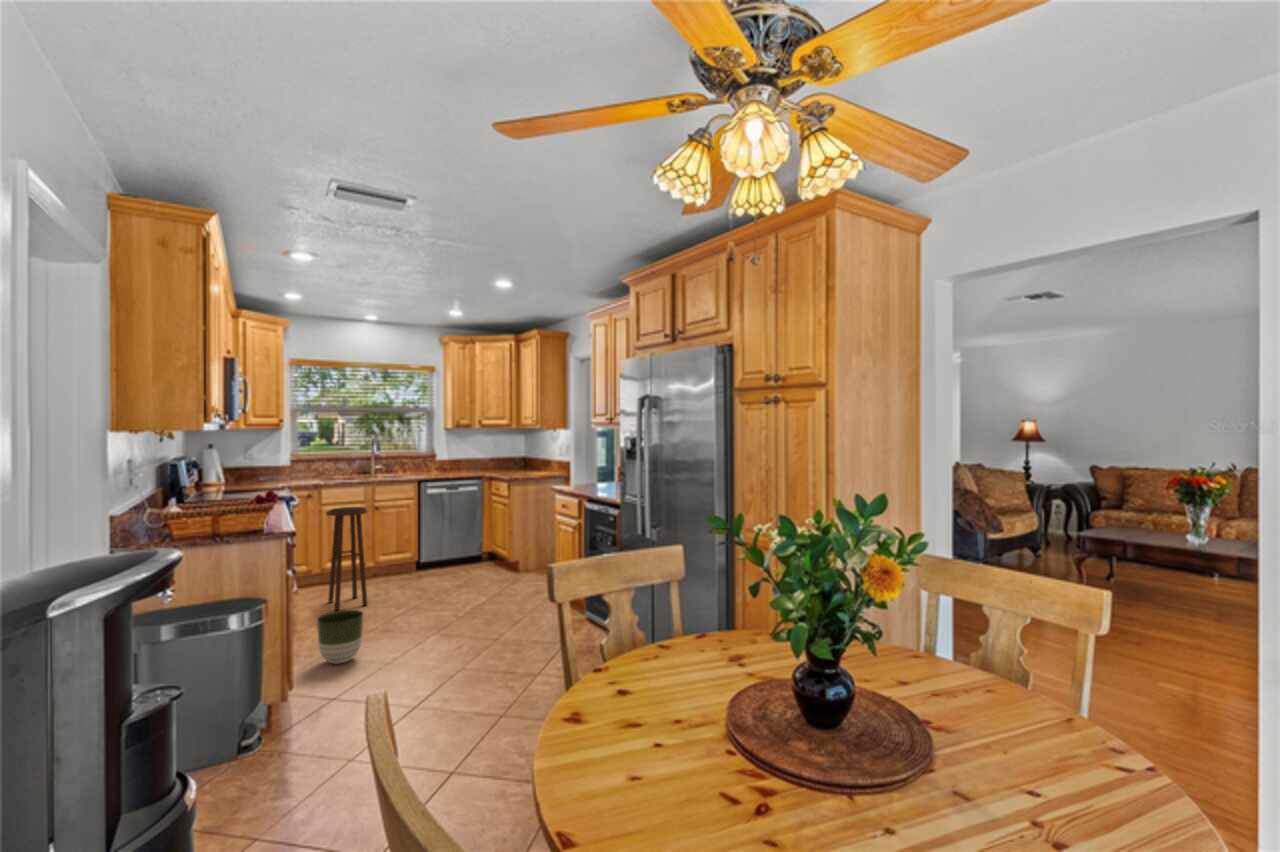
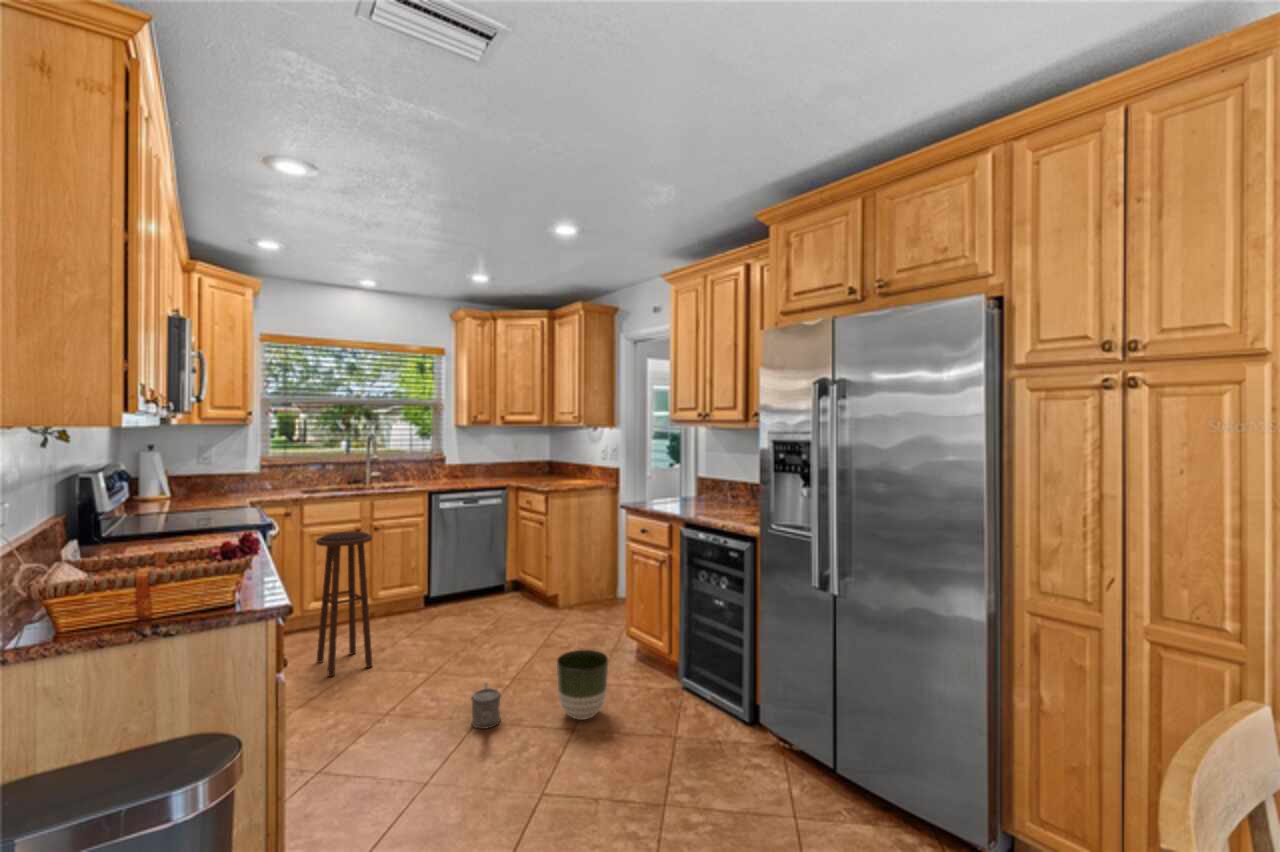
planter: present [317,610,363,664] -> present [557,650,608,720]
watering can: none [427,610,448,638] -> present [471,683,501,729]

